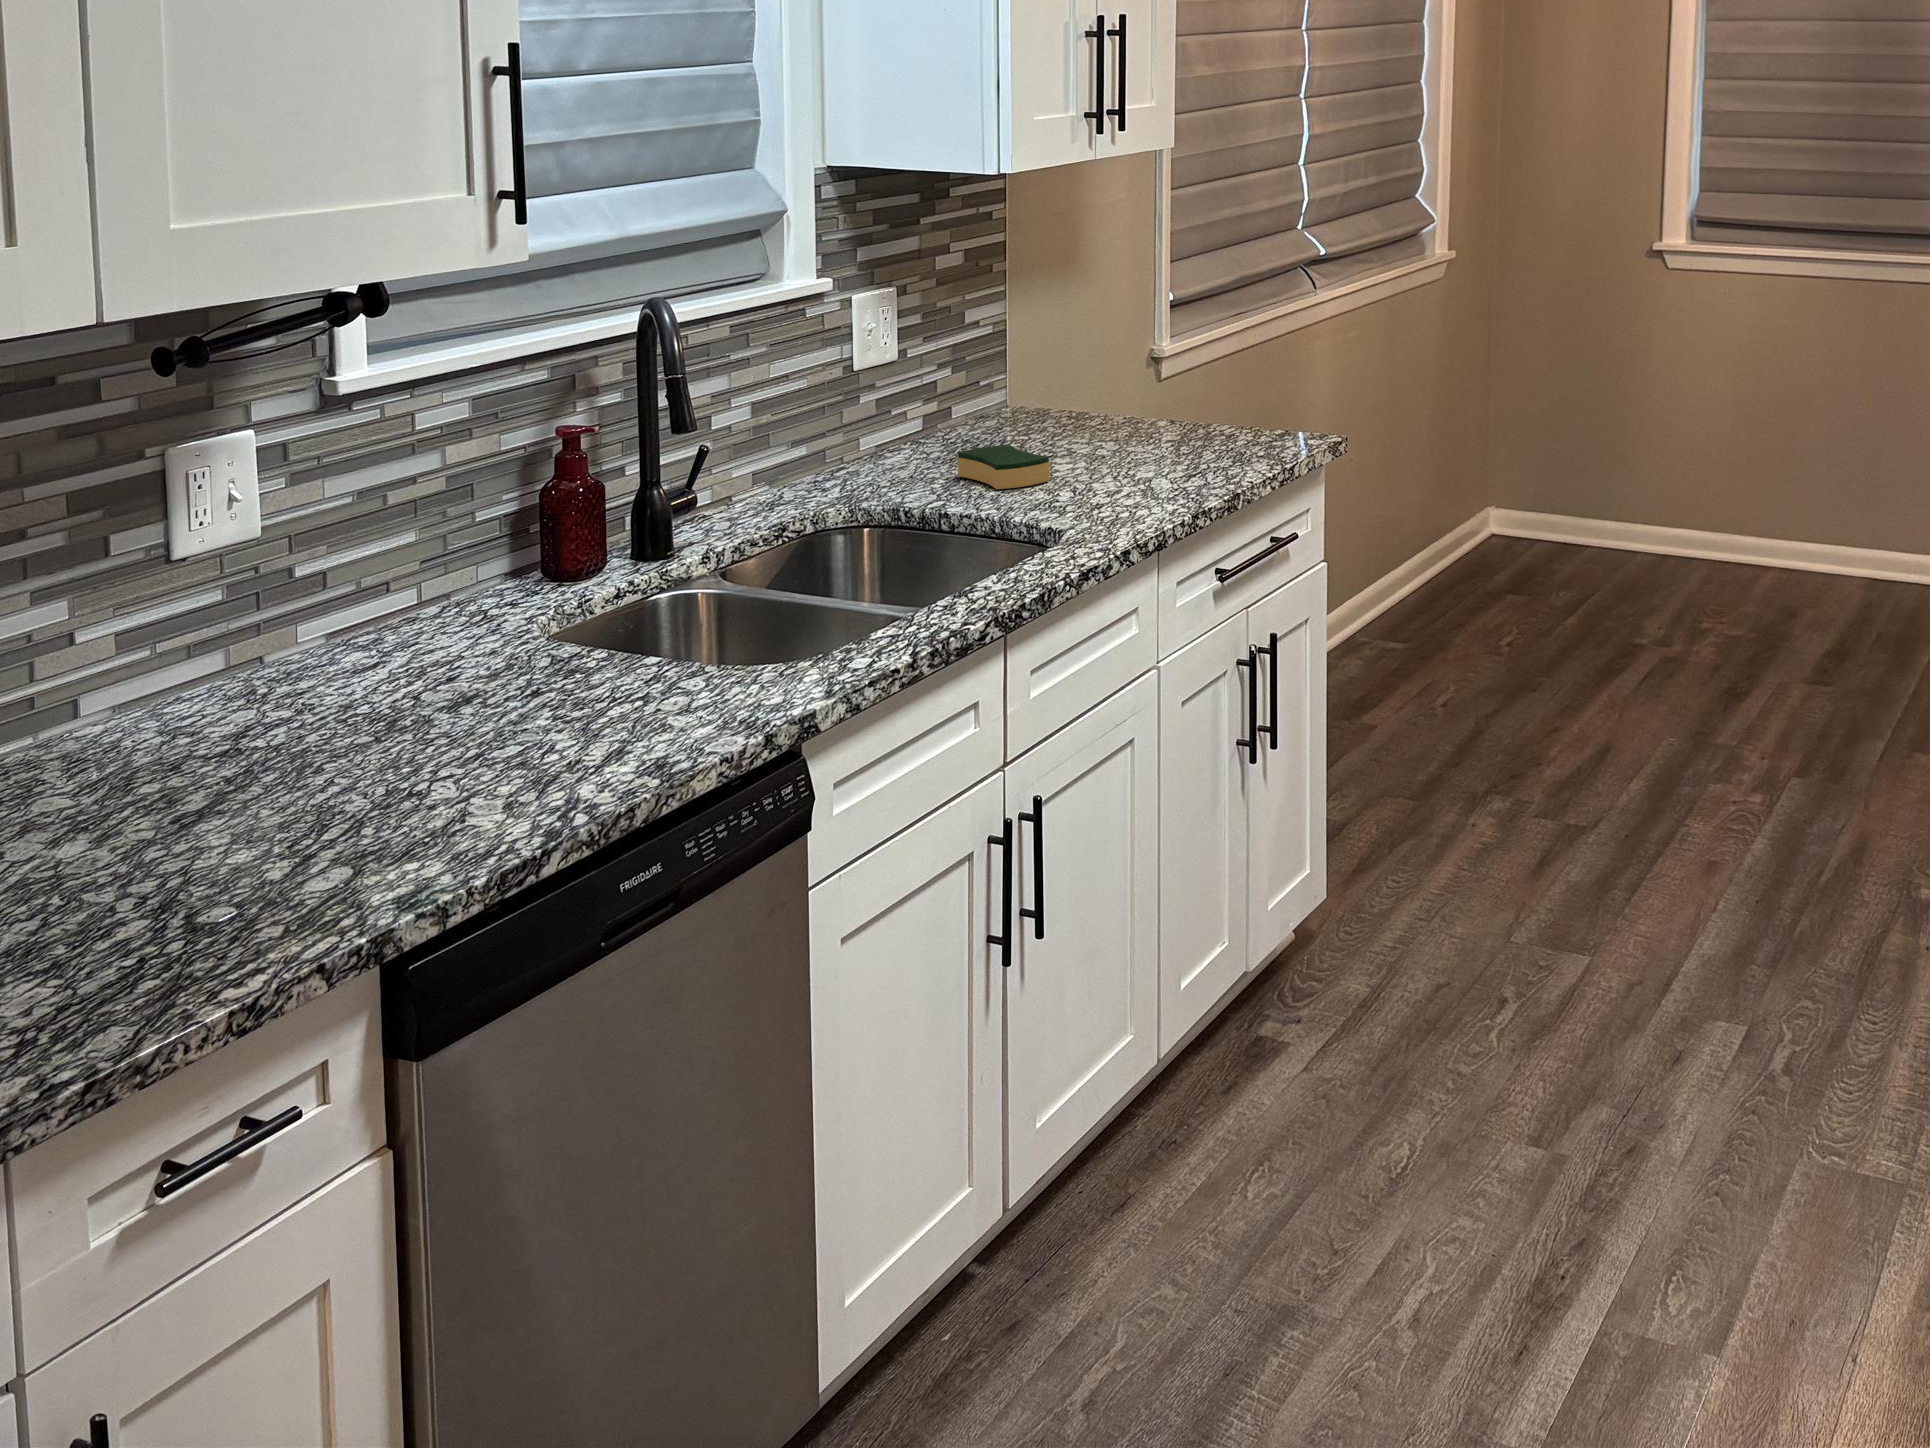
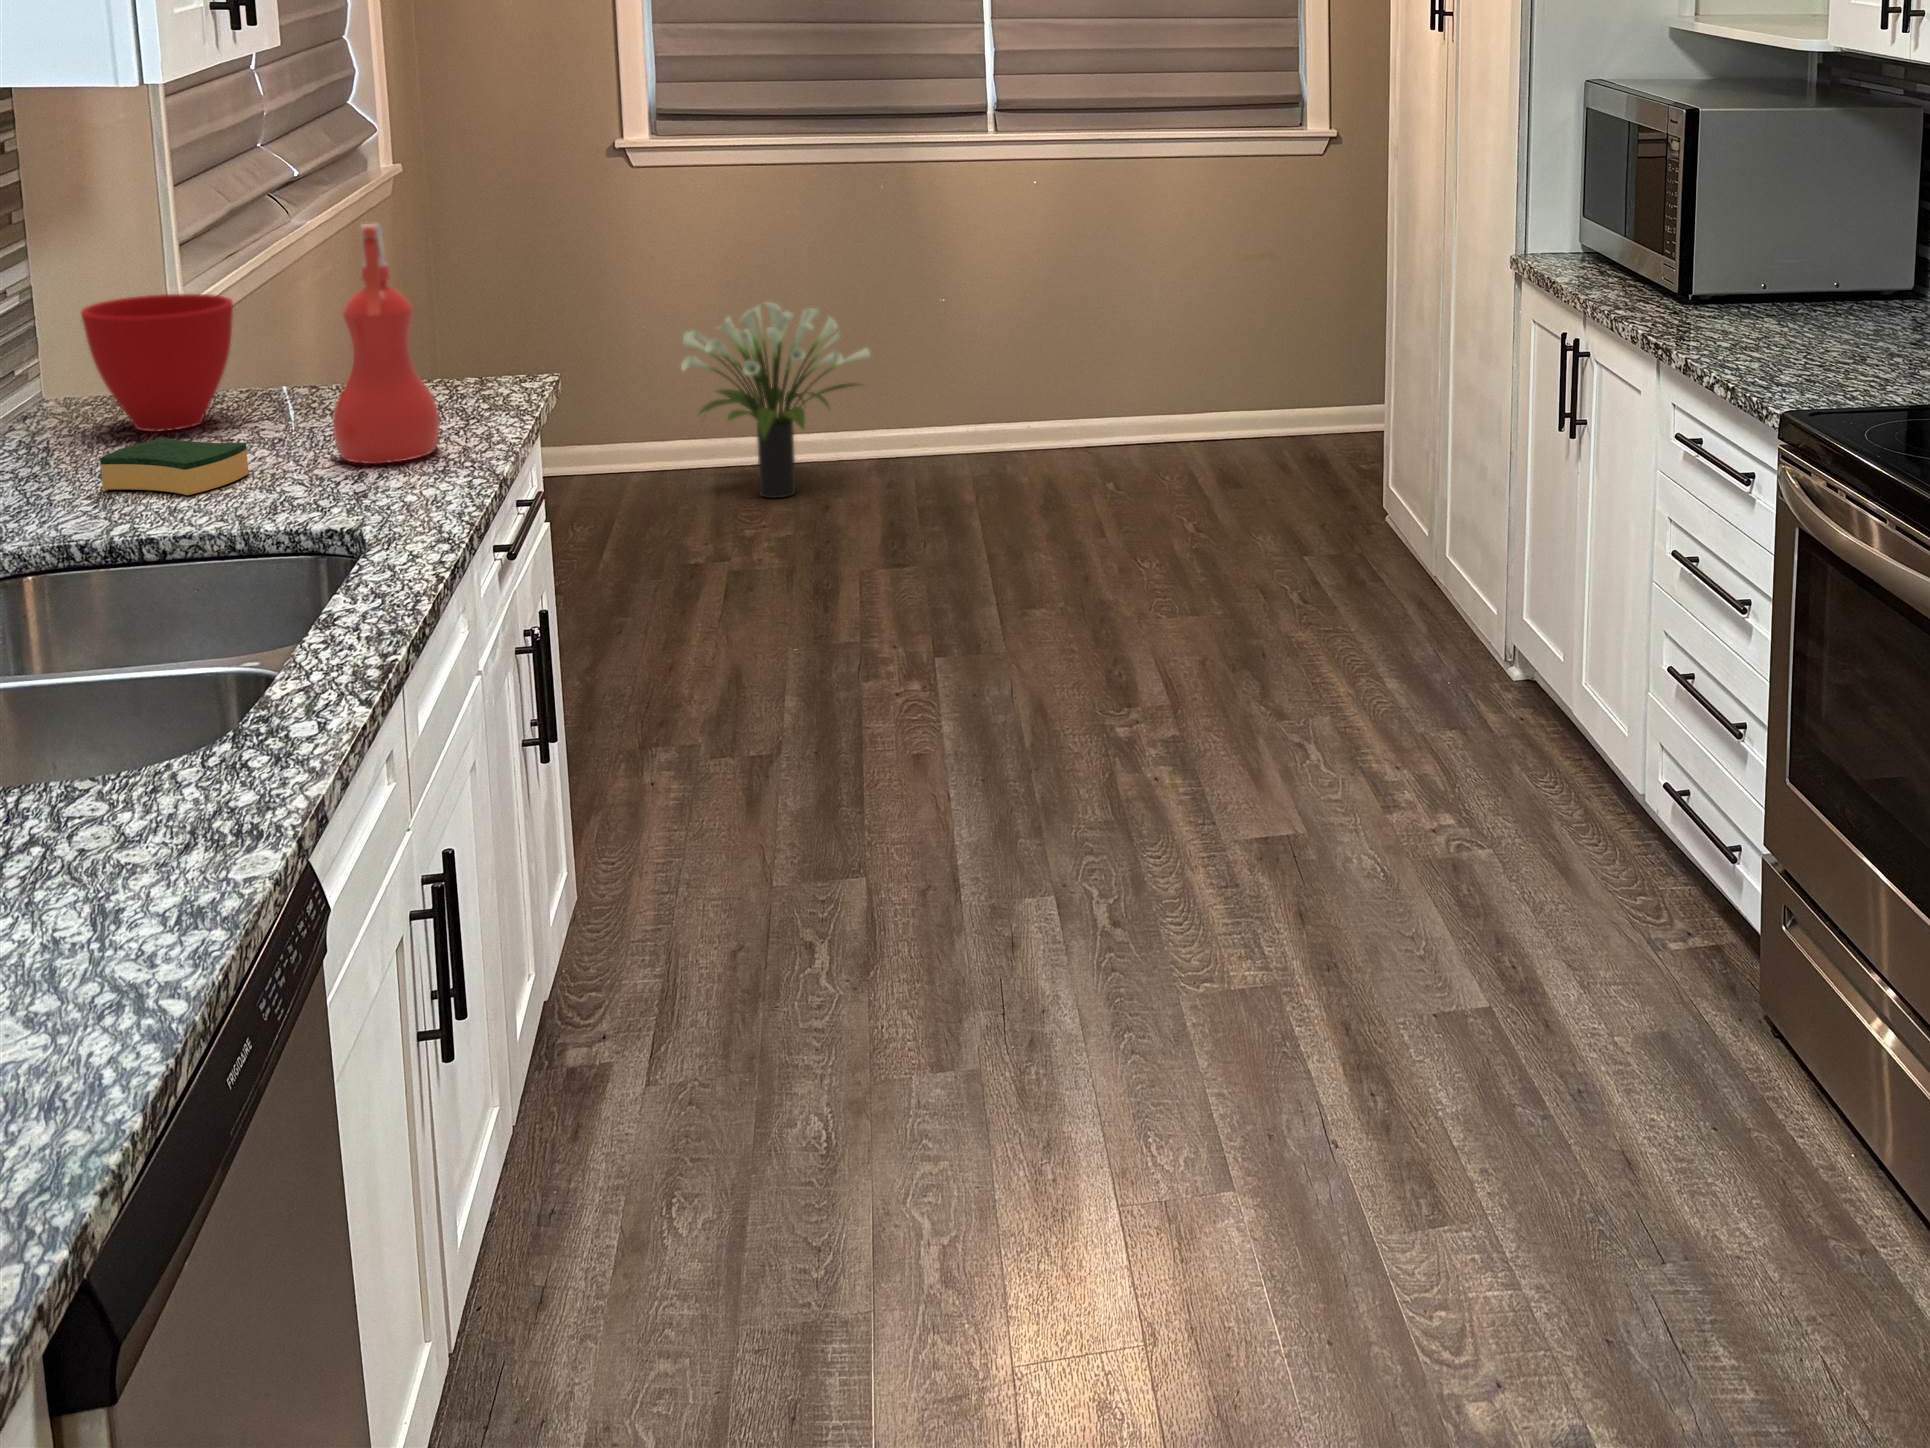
spray bottle: none [1110,297,1186,489] -> present [333,224,440,464]
cup: none [1002,337,1101,441] -> present [81,294,233,432]
potted plant: none [1671,405,1856,595] -> present [681,302,871,498]

